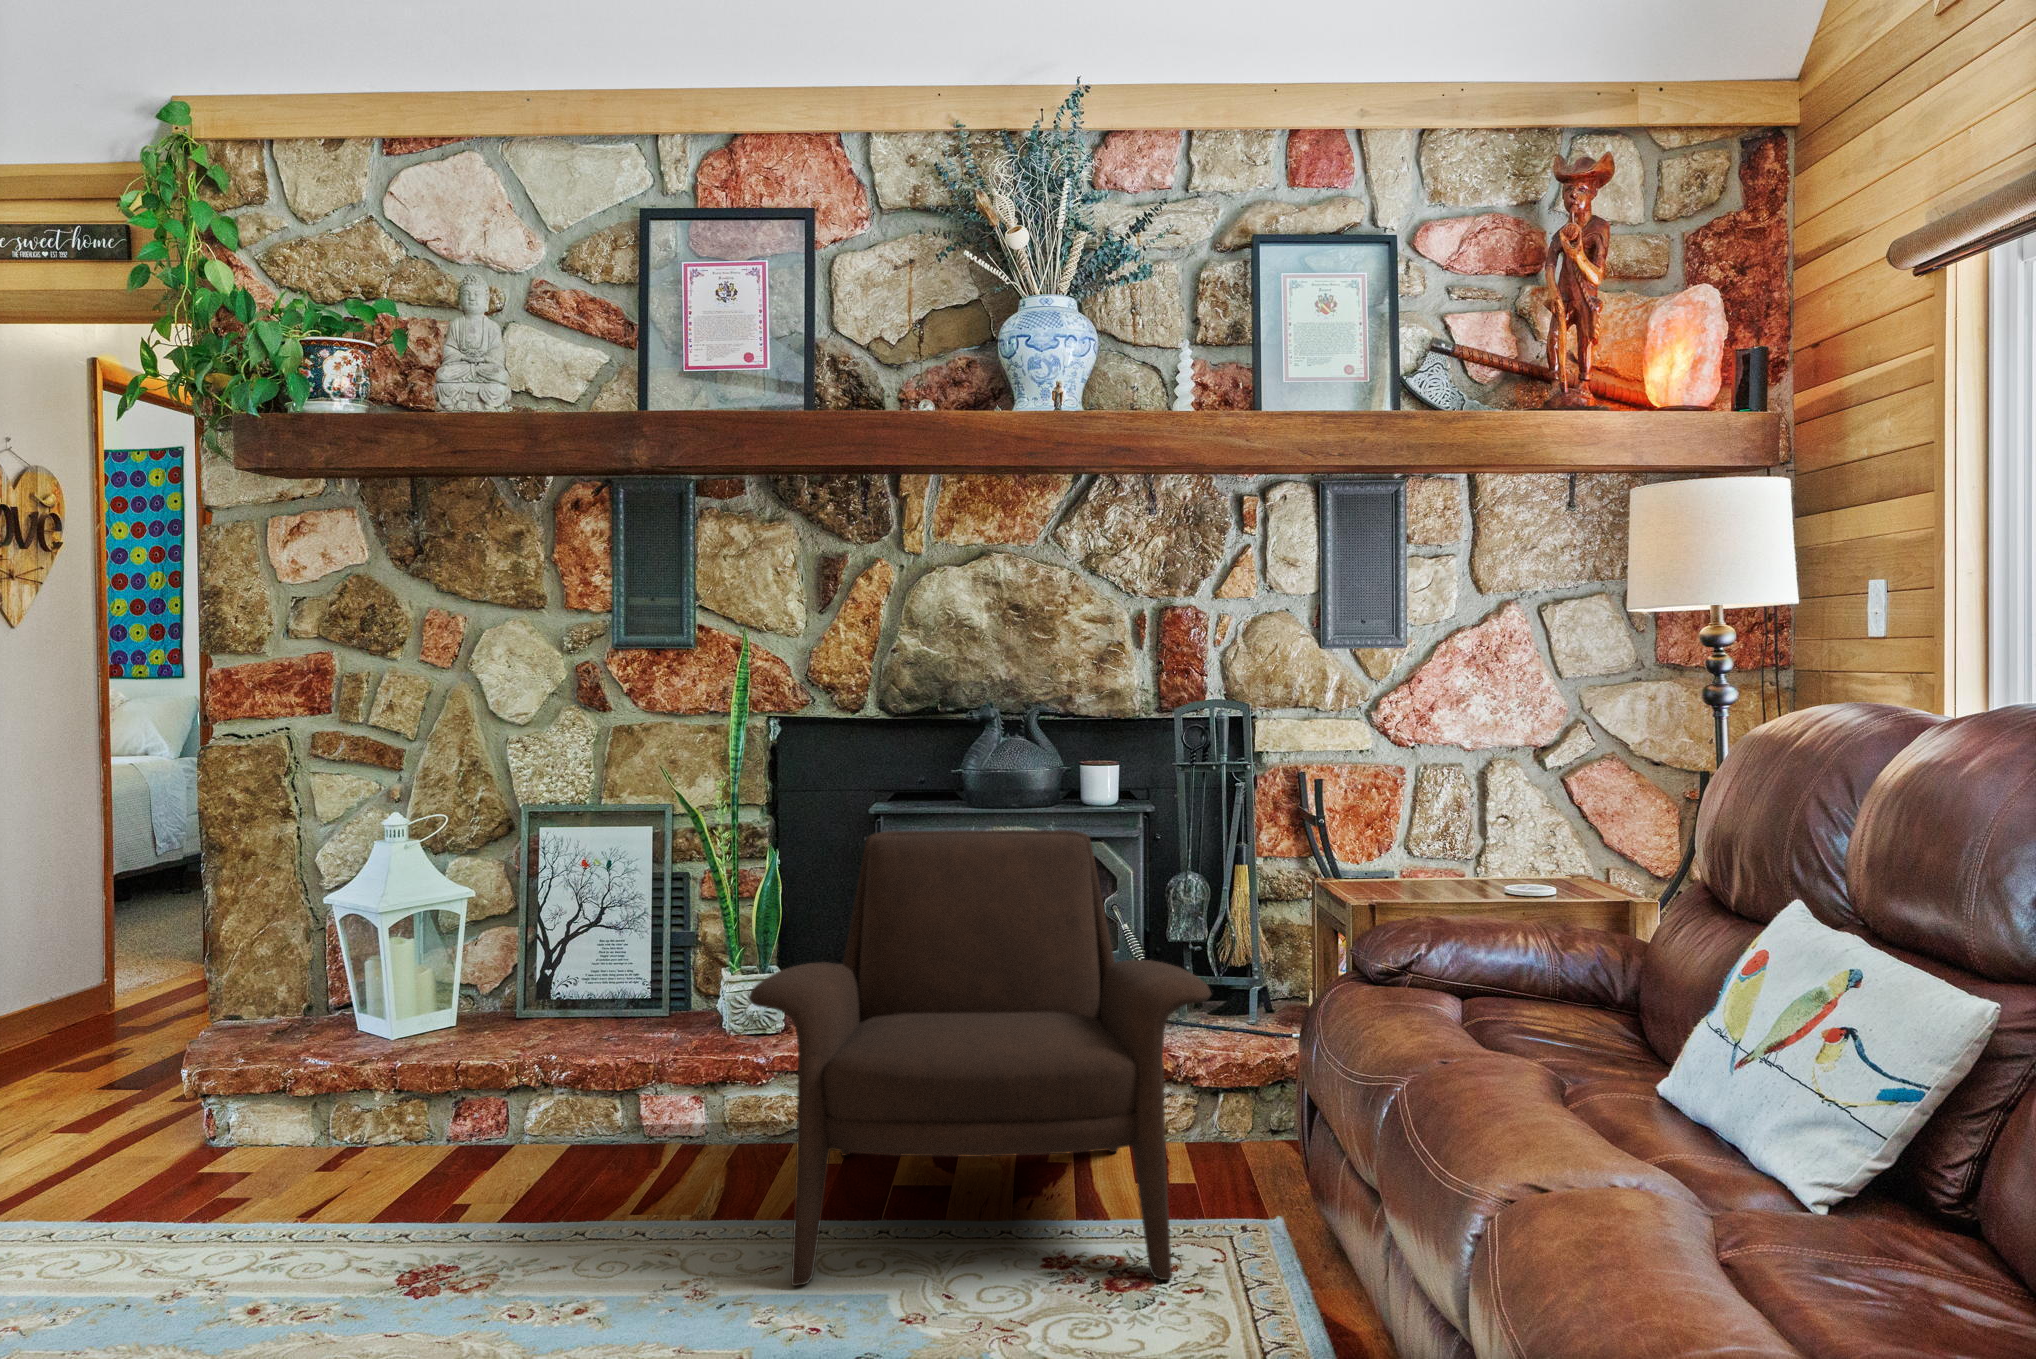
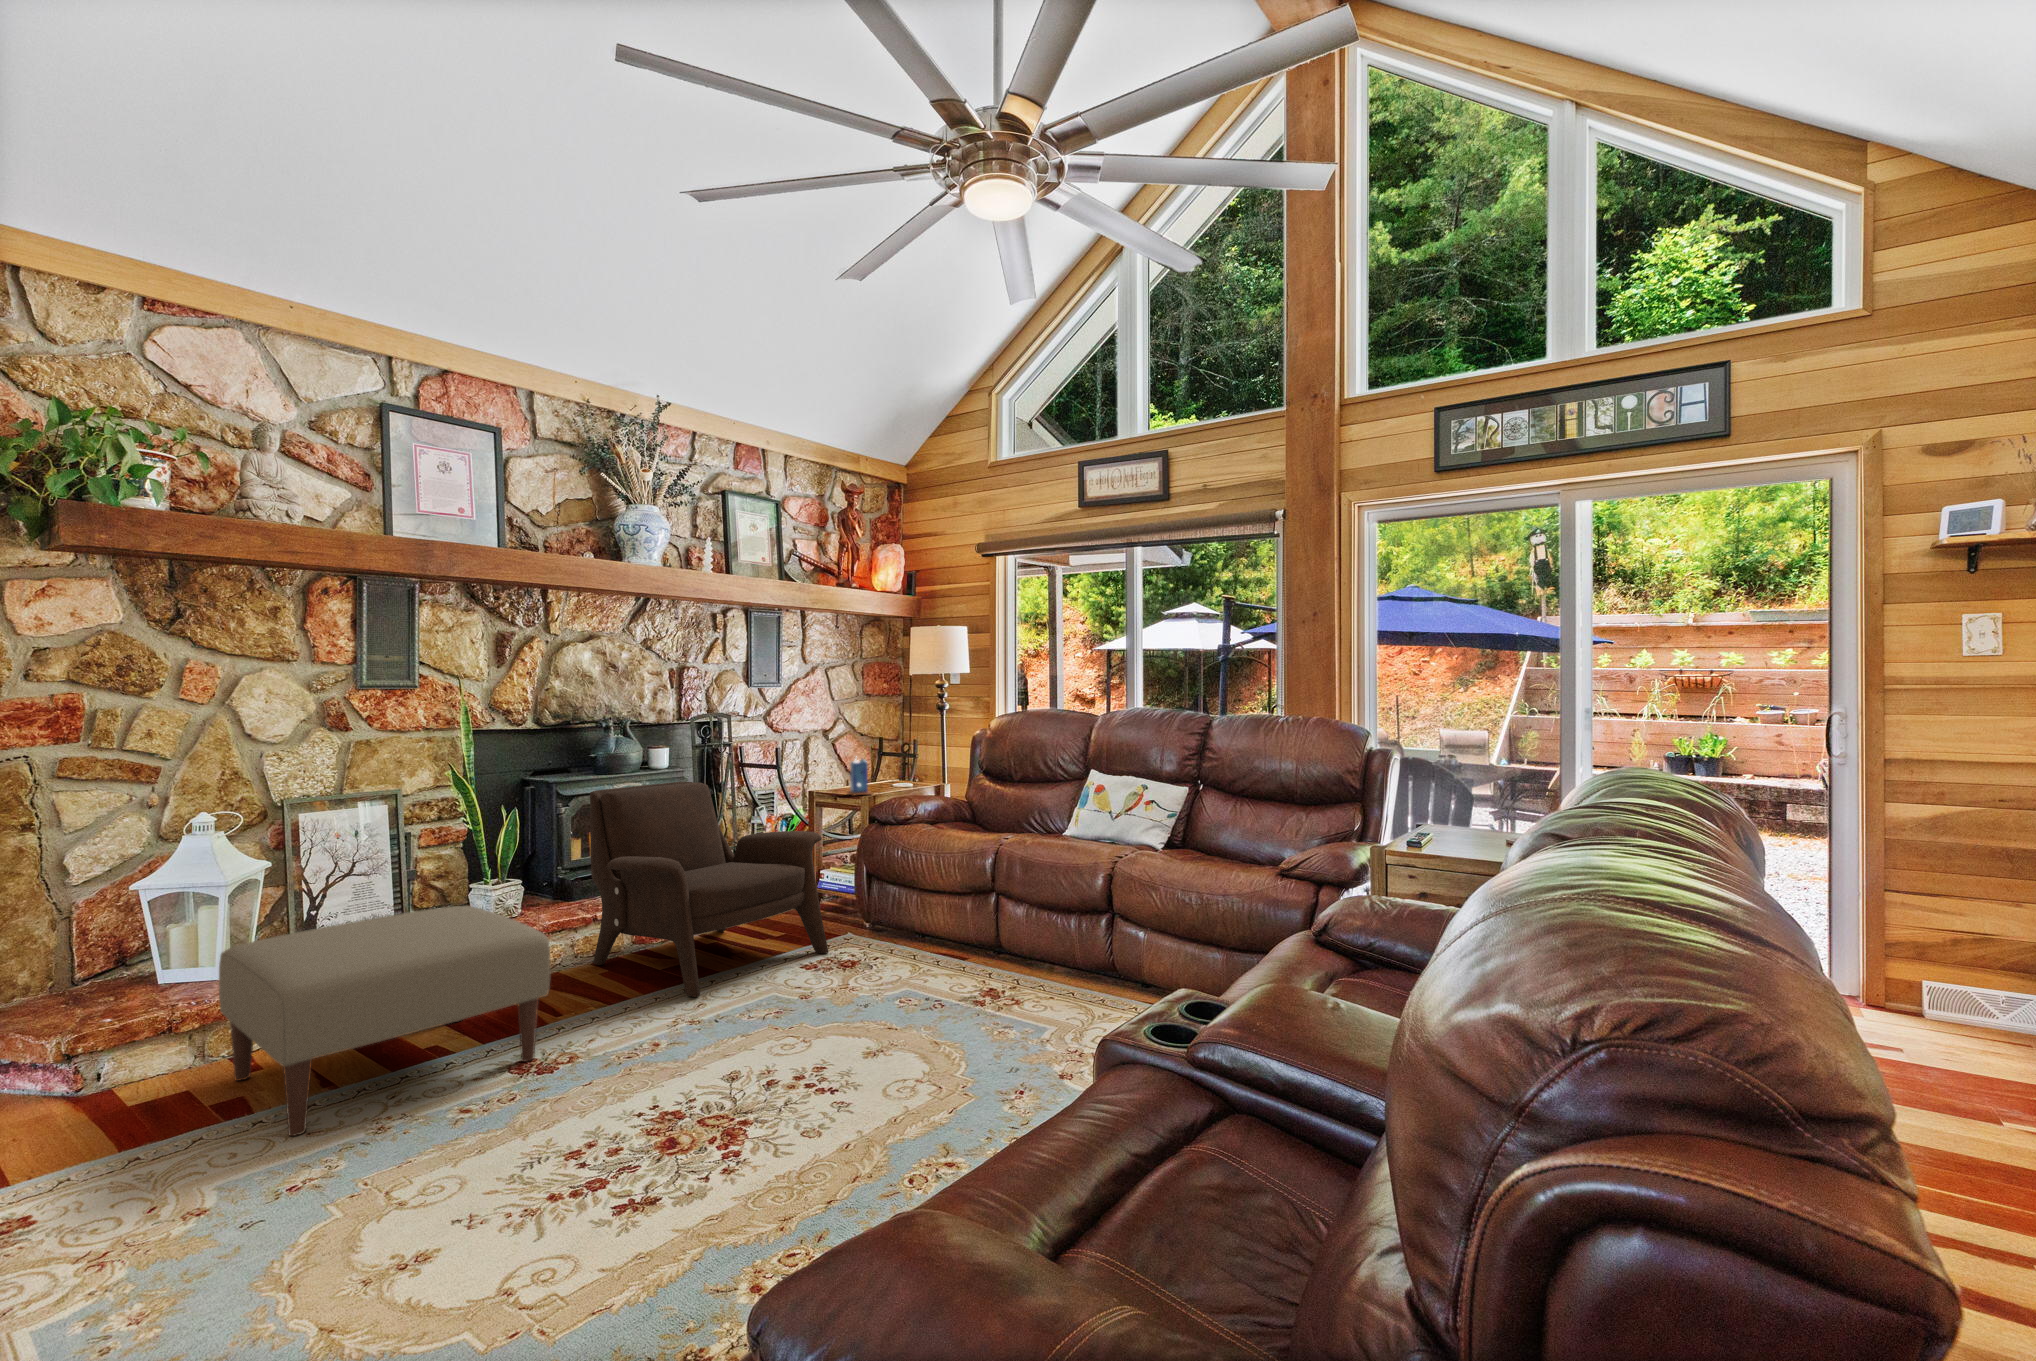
candle: none [1444,808,1511,909] -> present [847,759,872,795]
ottoman: none [57,995,569,1306] -> present [219,906,550,1136]

